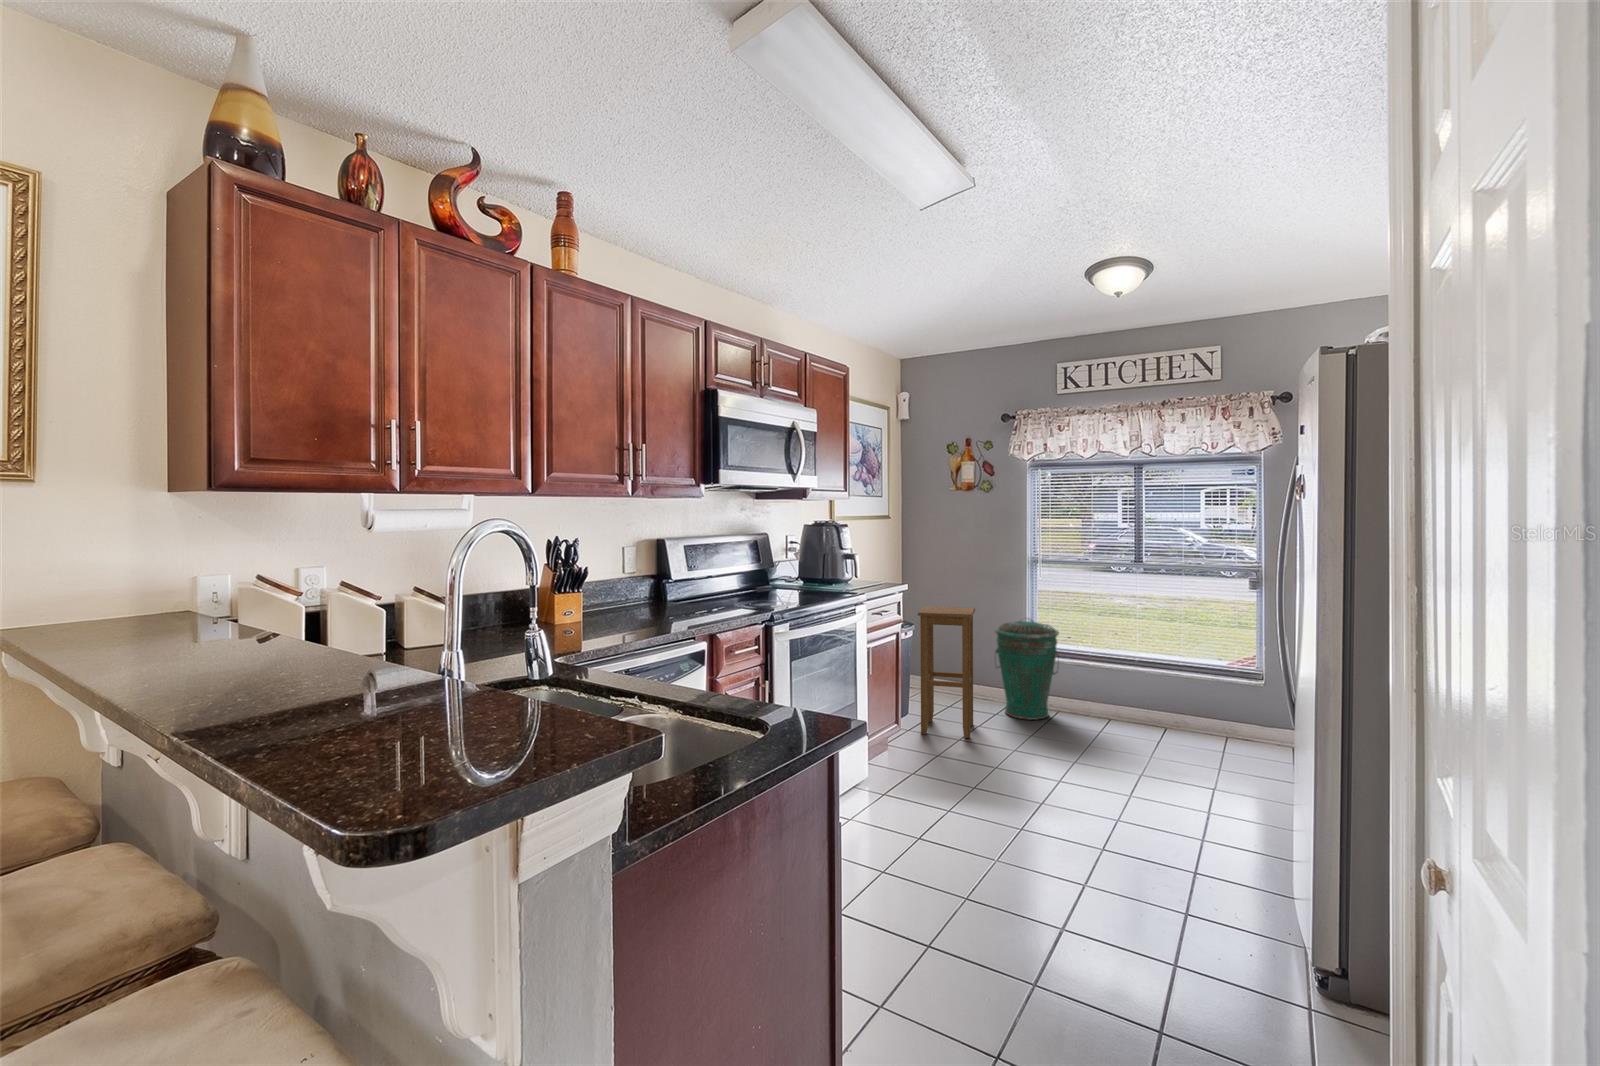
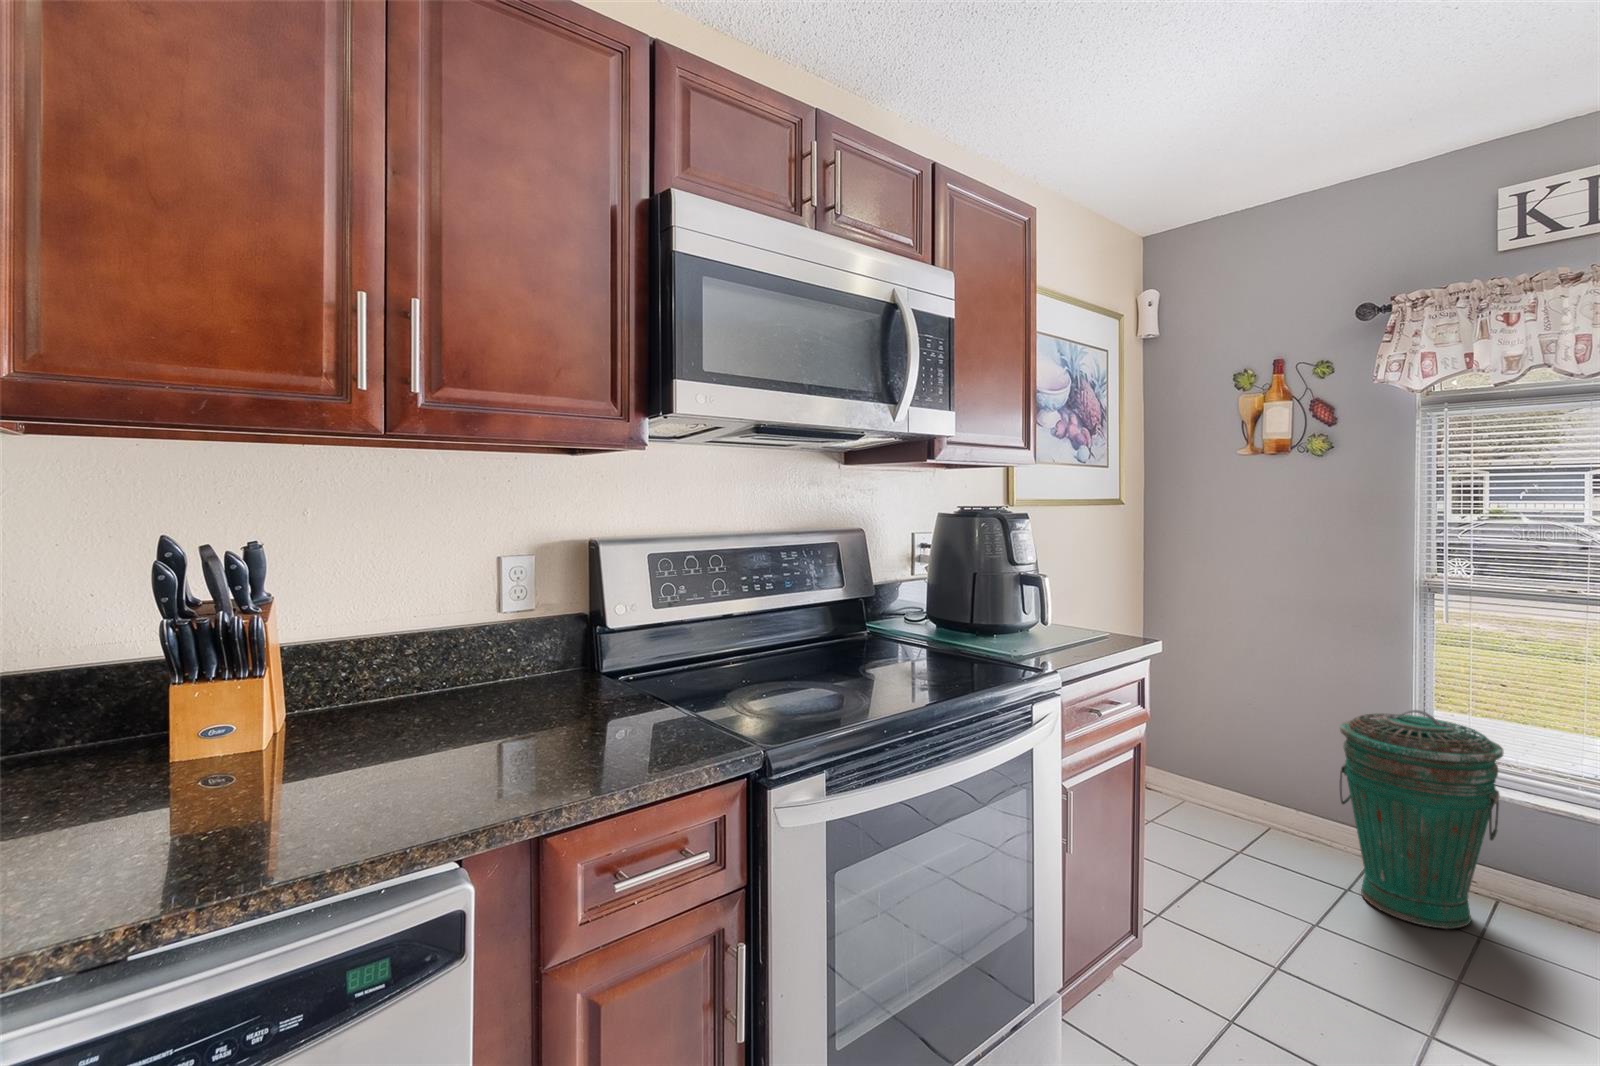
stool: present [918,606,975,738] -> none [1177,676,1304,970]

